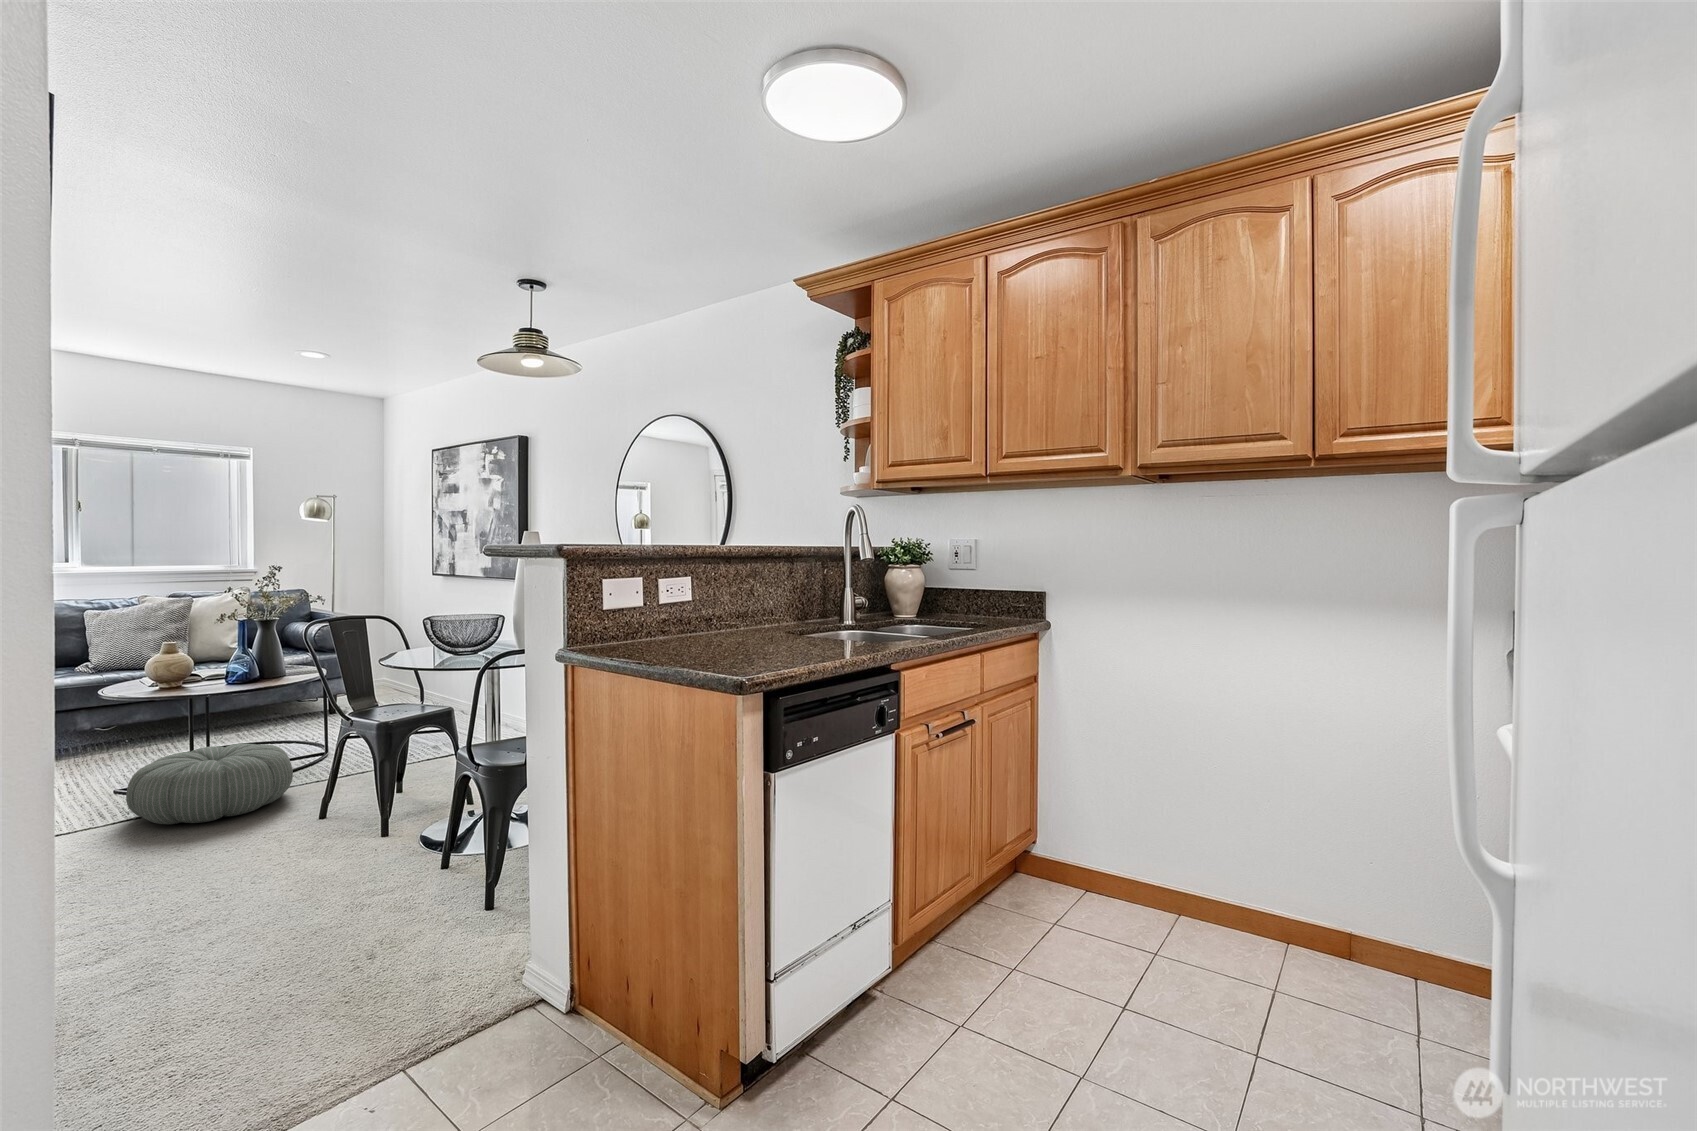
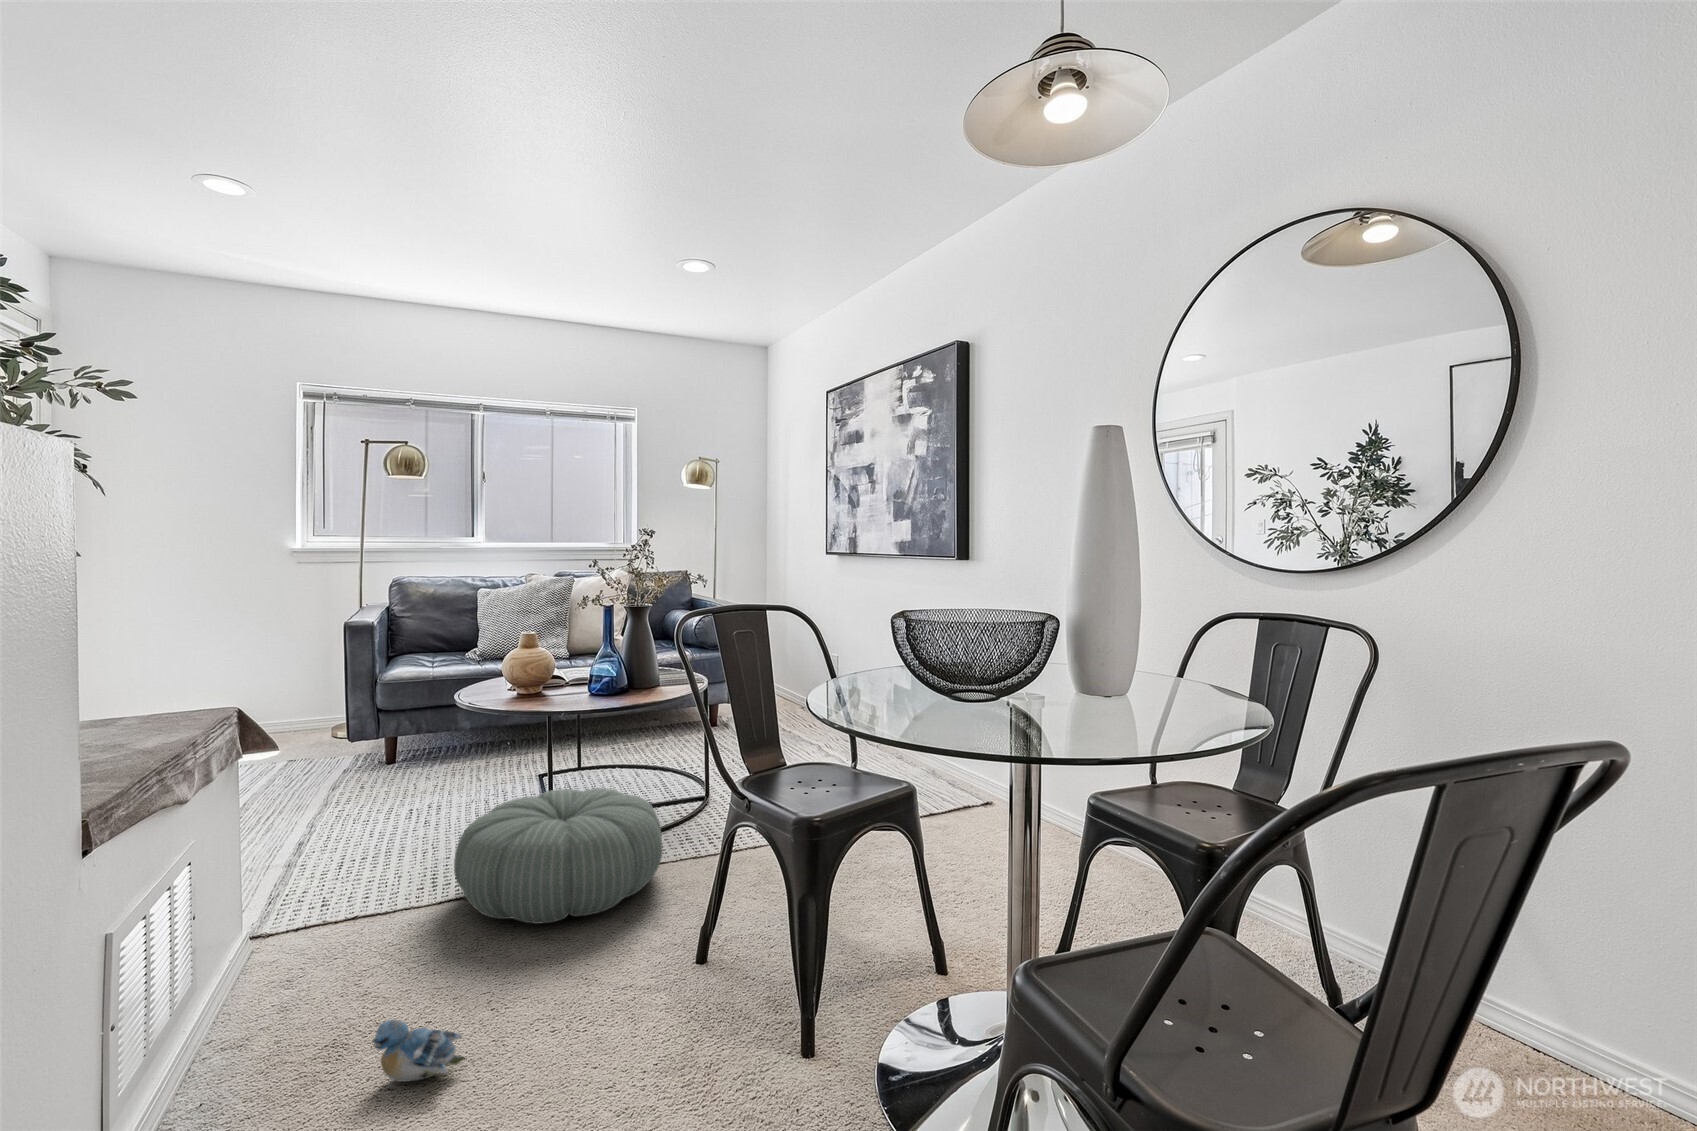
plush toy: none [110,852,173,883] -> present [373,1020,466,1082]

